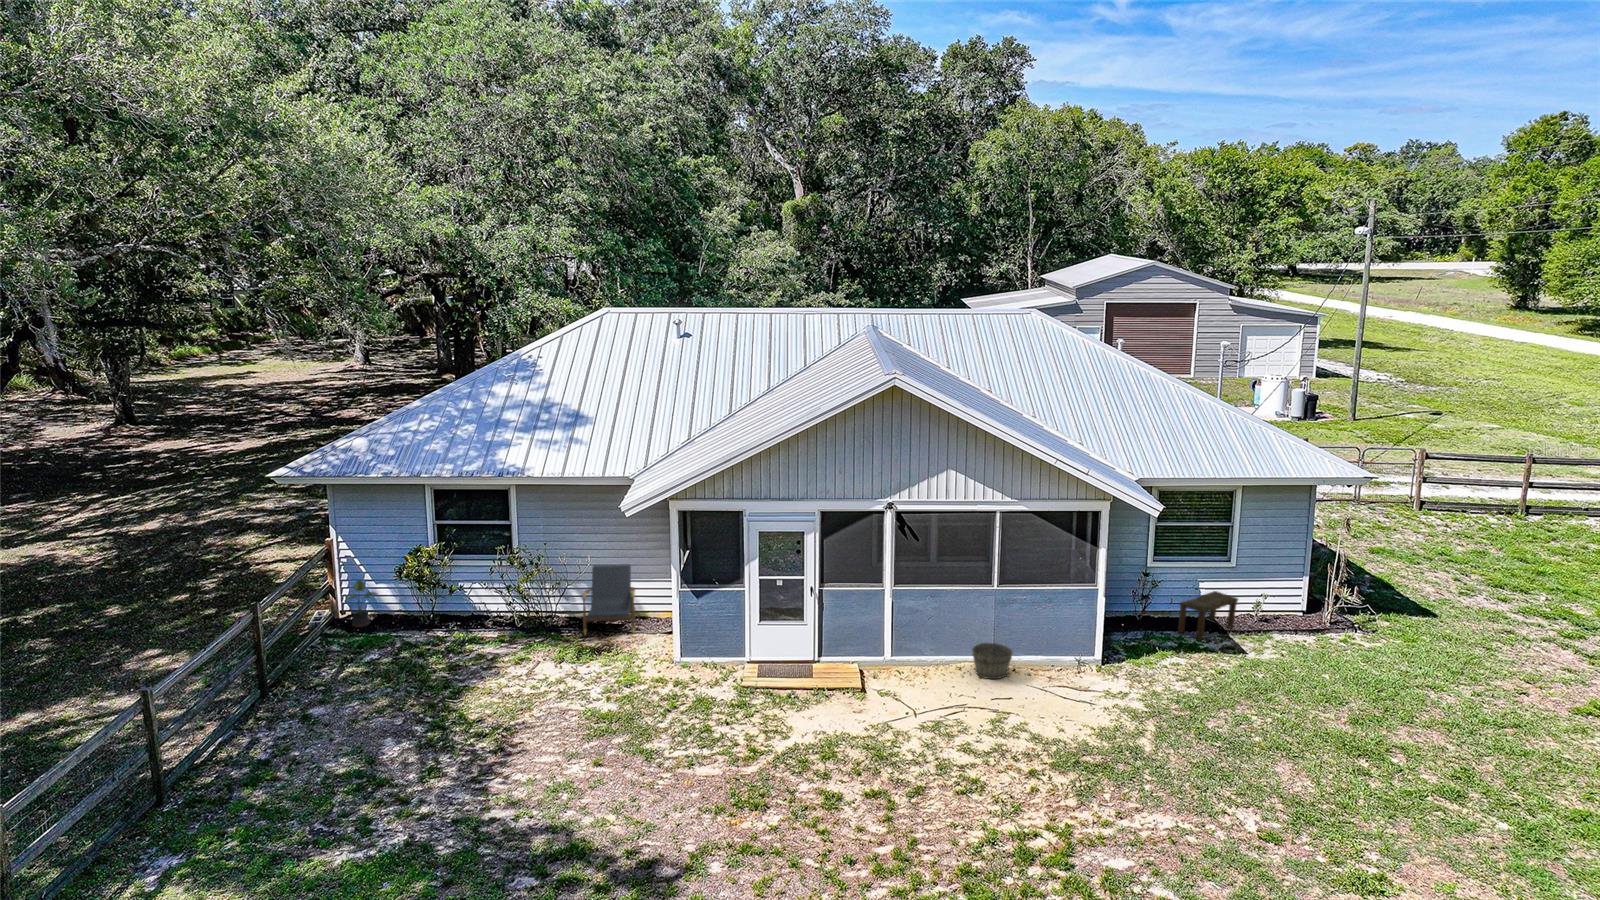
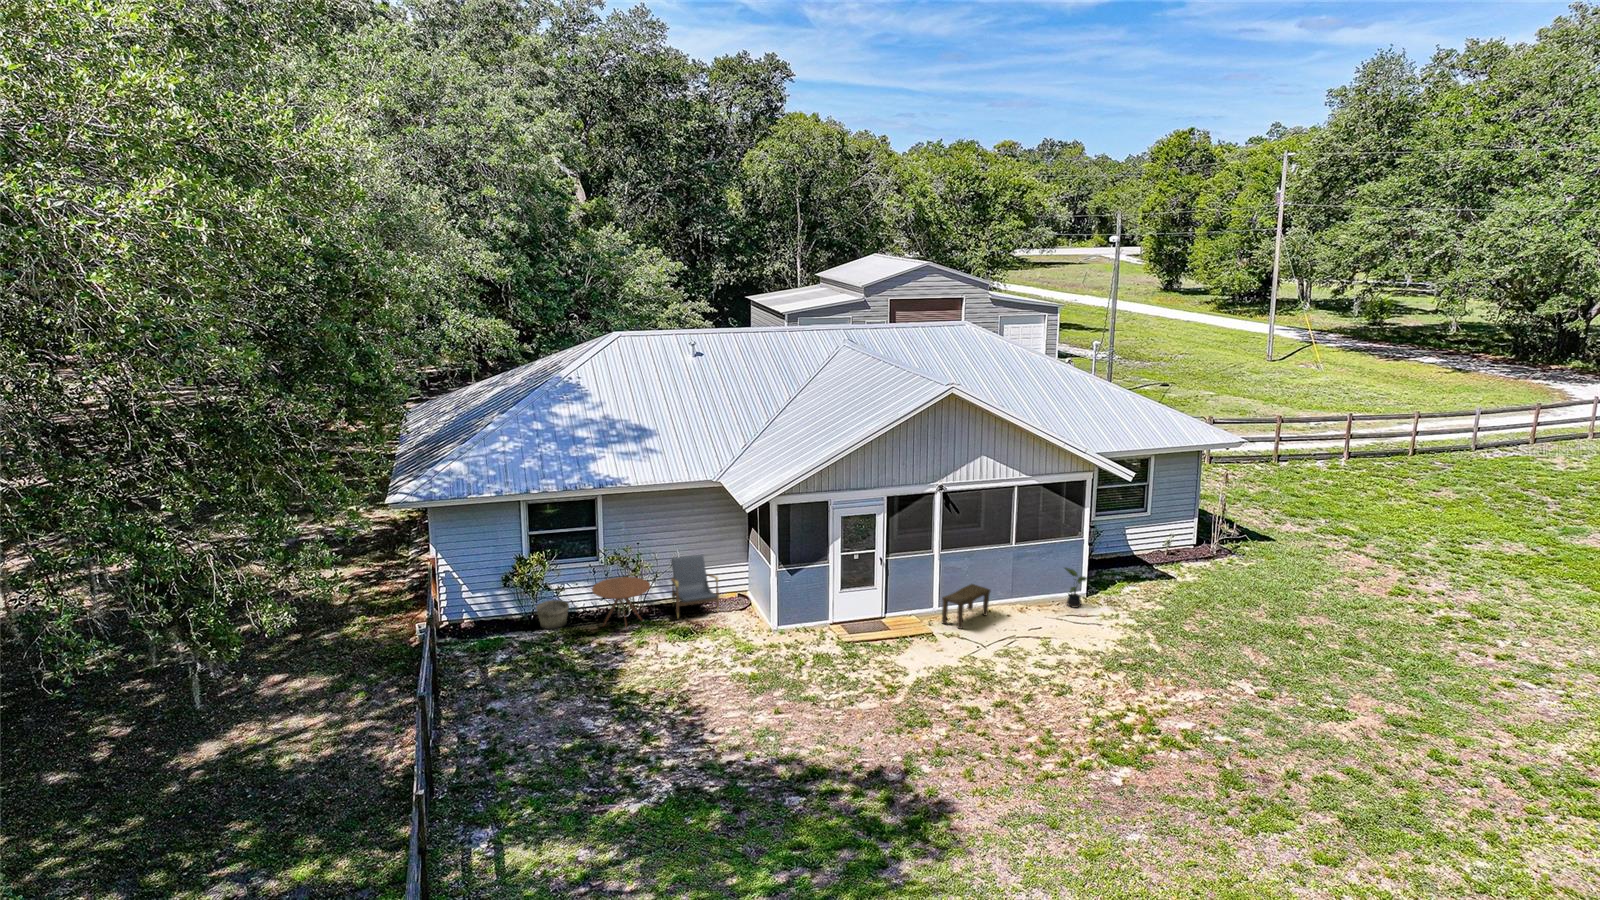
potted plant: present [348,580,377,628] -> present [1065,568,1087,608]
round table: none [487,581,554,643] -> present [592,577,650,626]
bench: present [1178,591,1238,639] -> present [942,584,991,629]
wooden bucket: present [972,643,1012,679] -> present [536,600,569,629]

